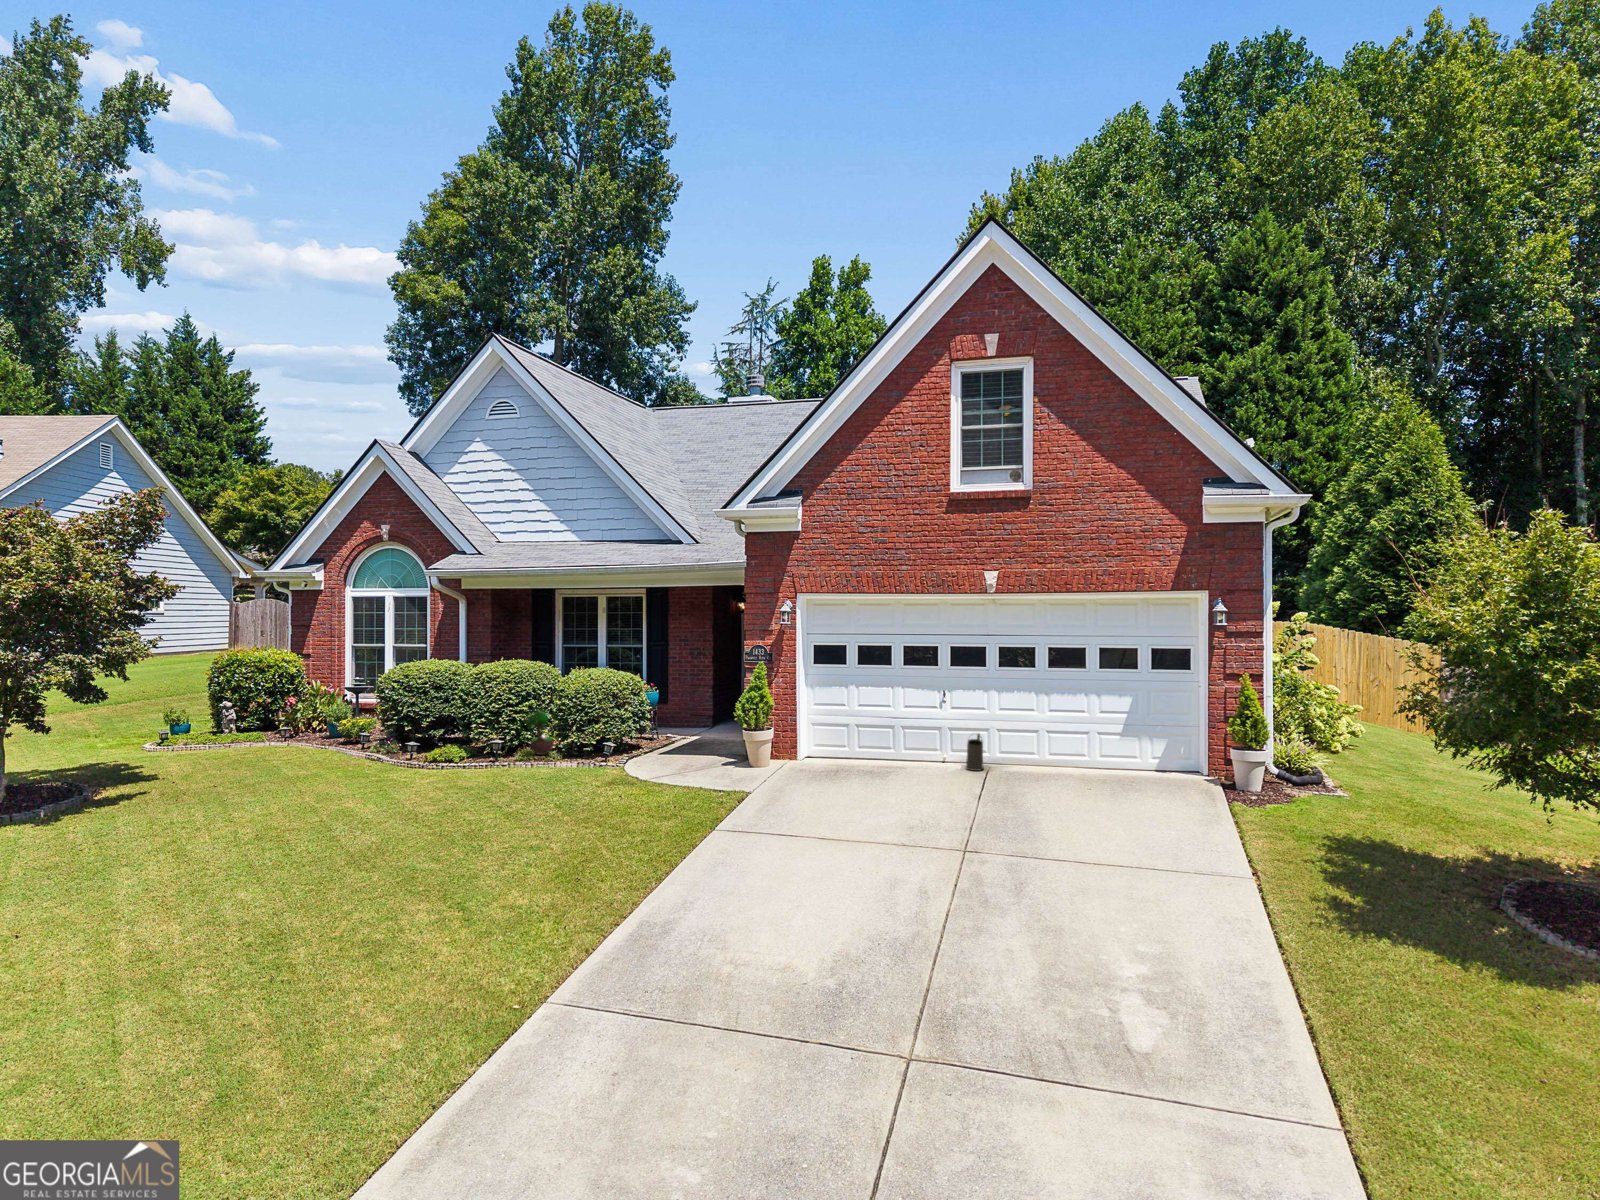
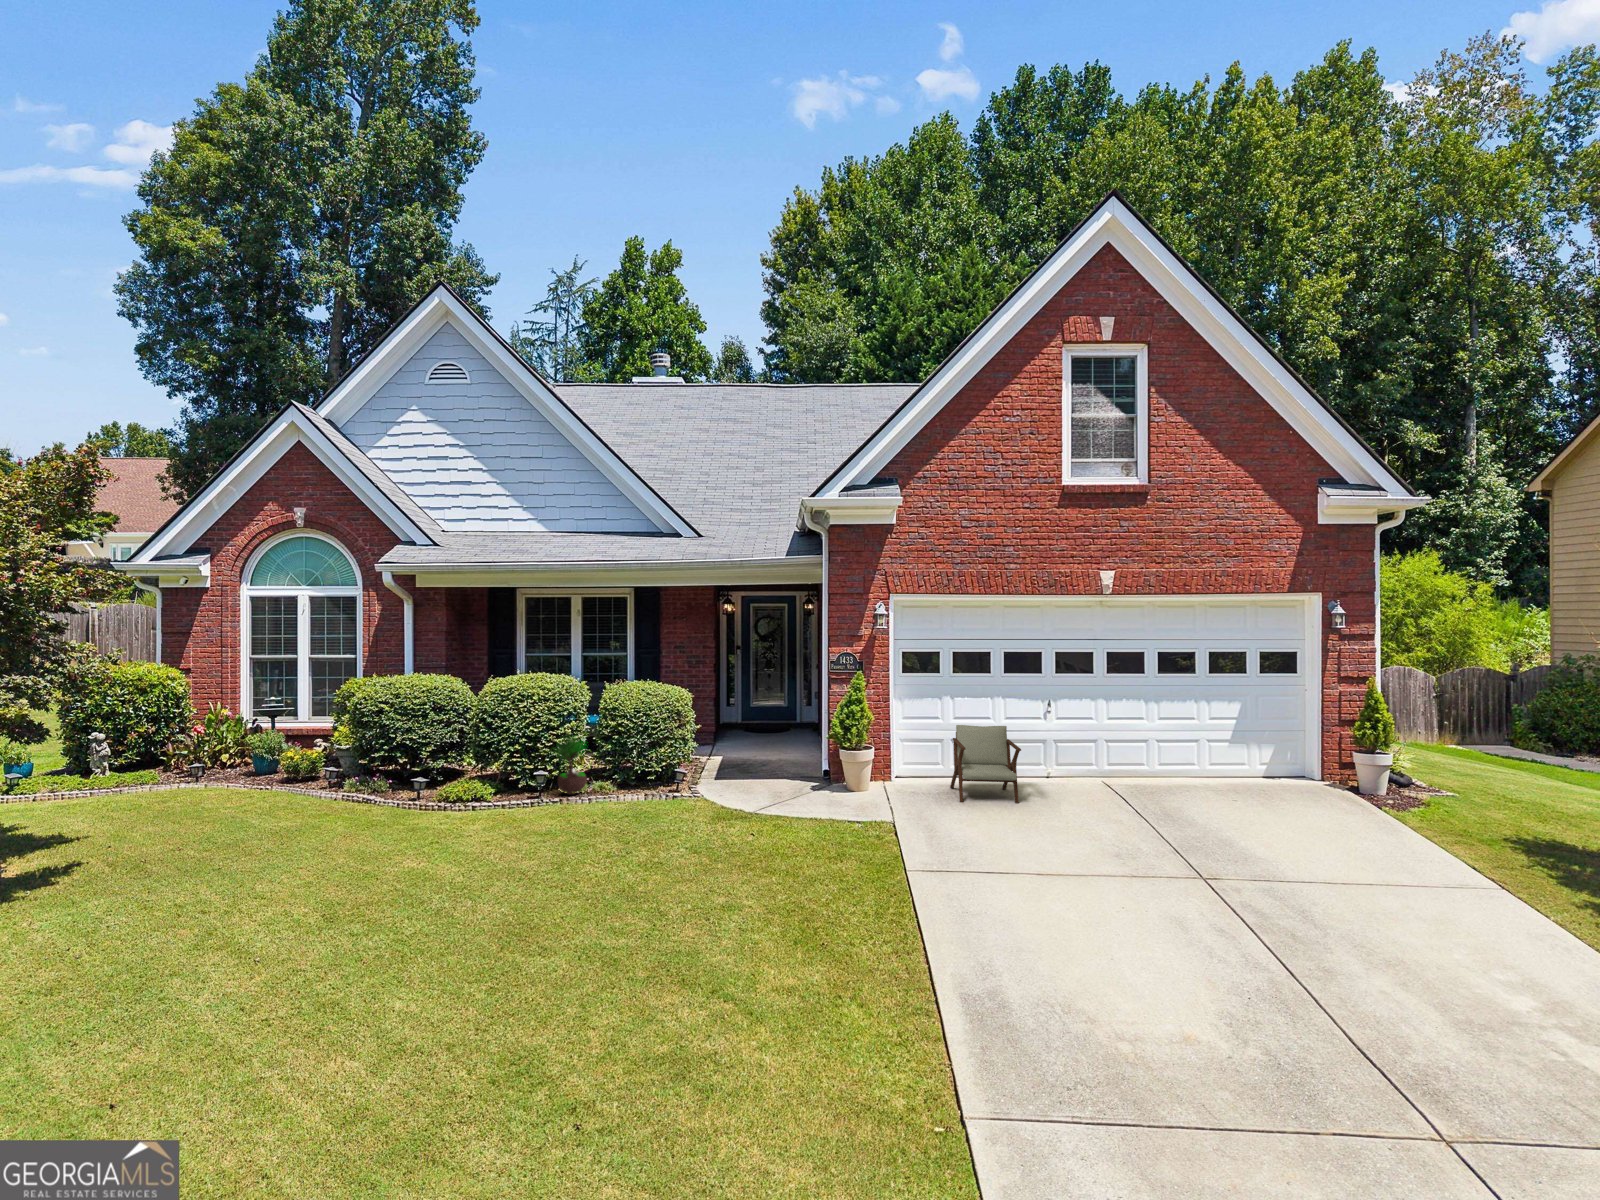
lounge chair: none [844,709,903,780] -> present [950,725,1021,803]
watering can: present [966,734,984,771] -> none [1086,747,1107,788]

